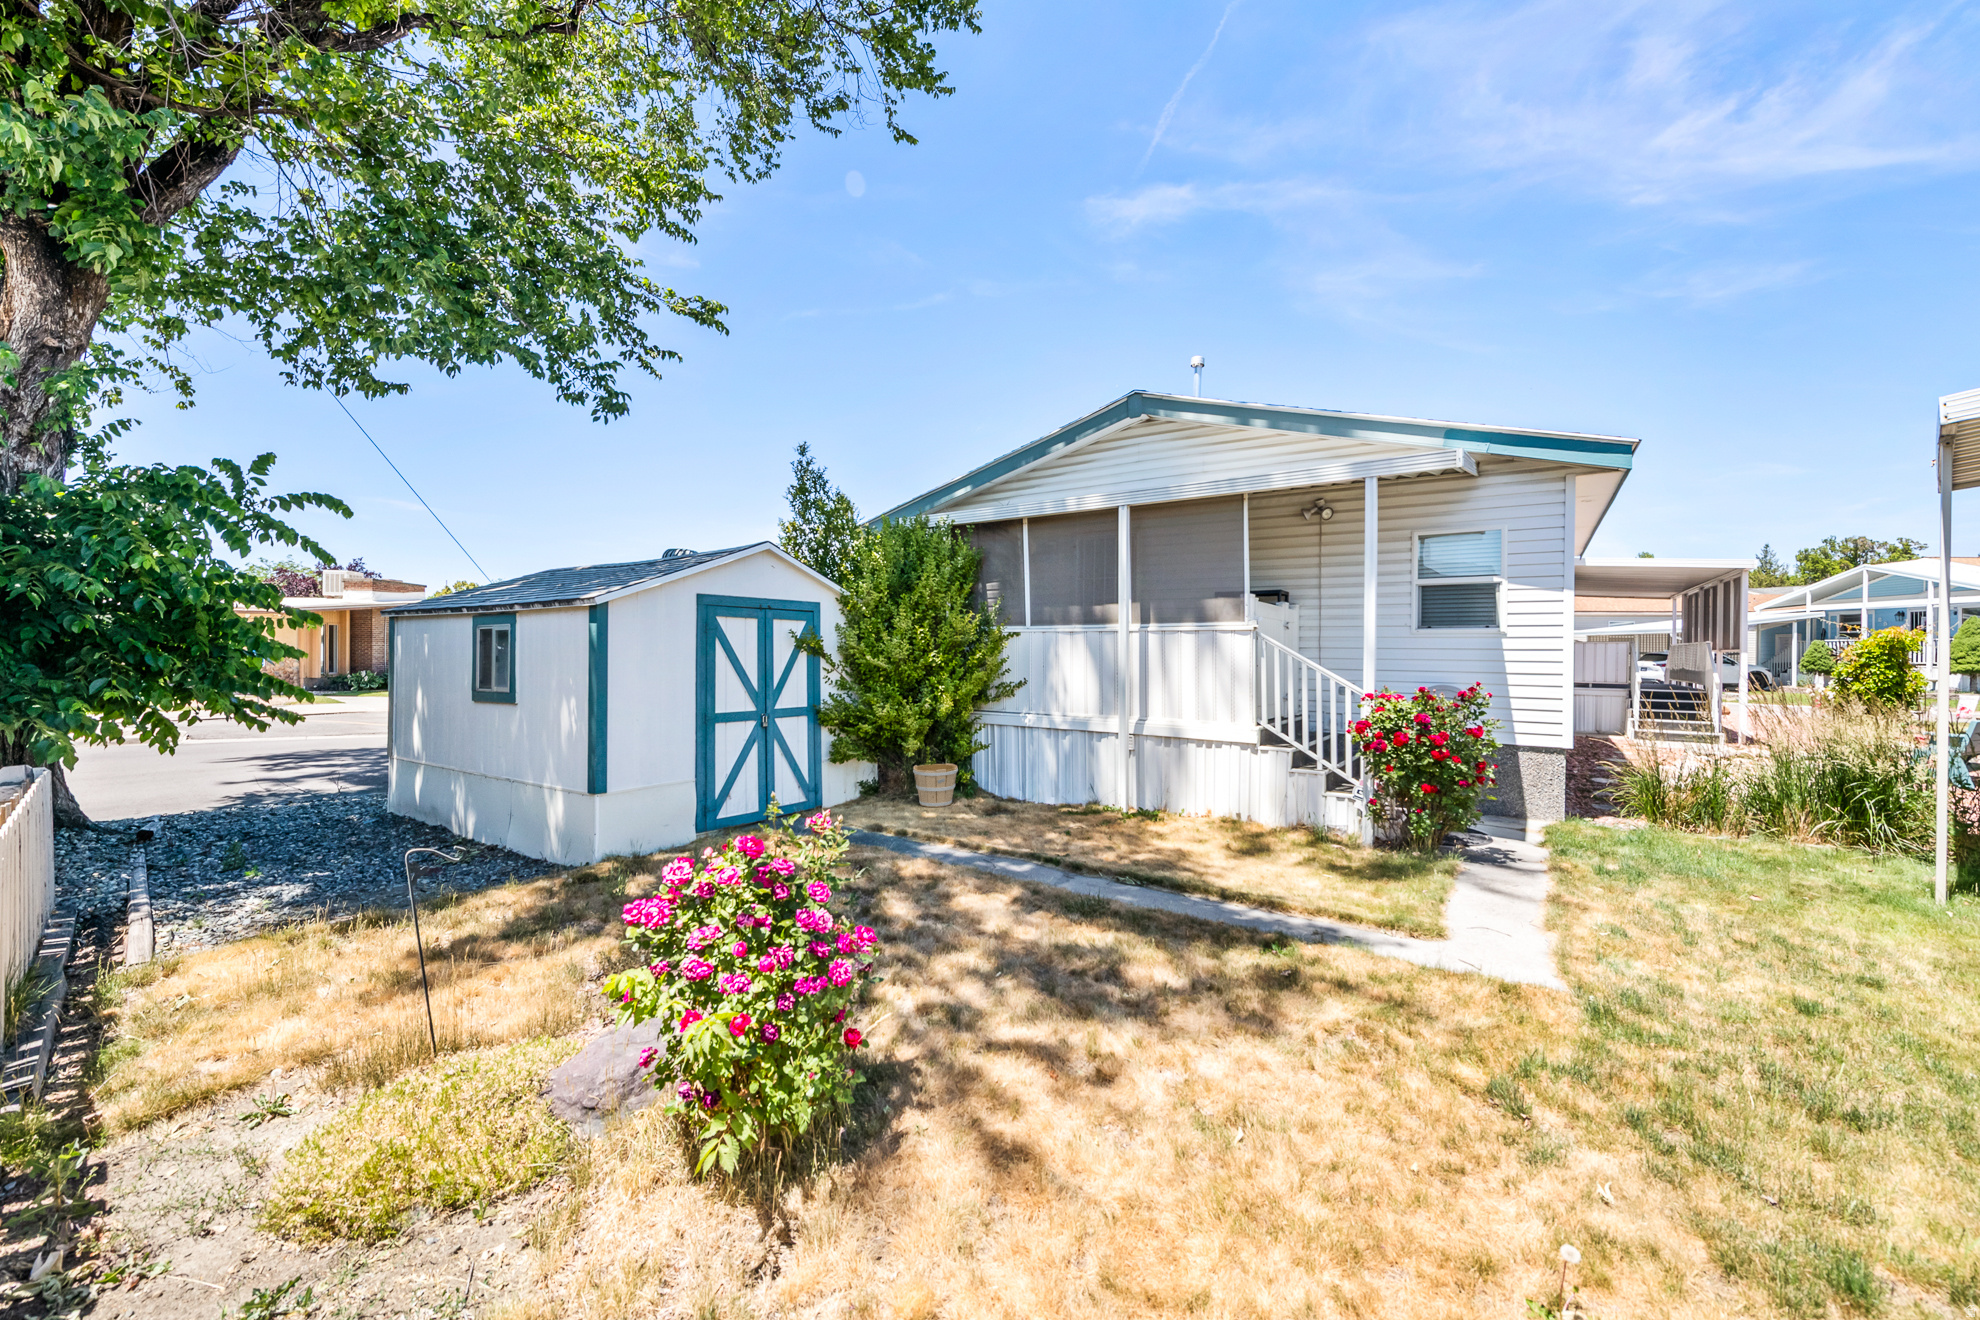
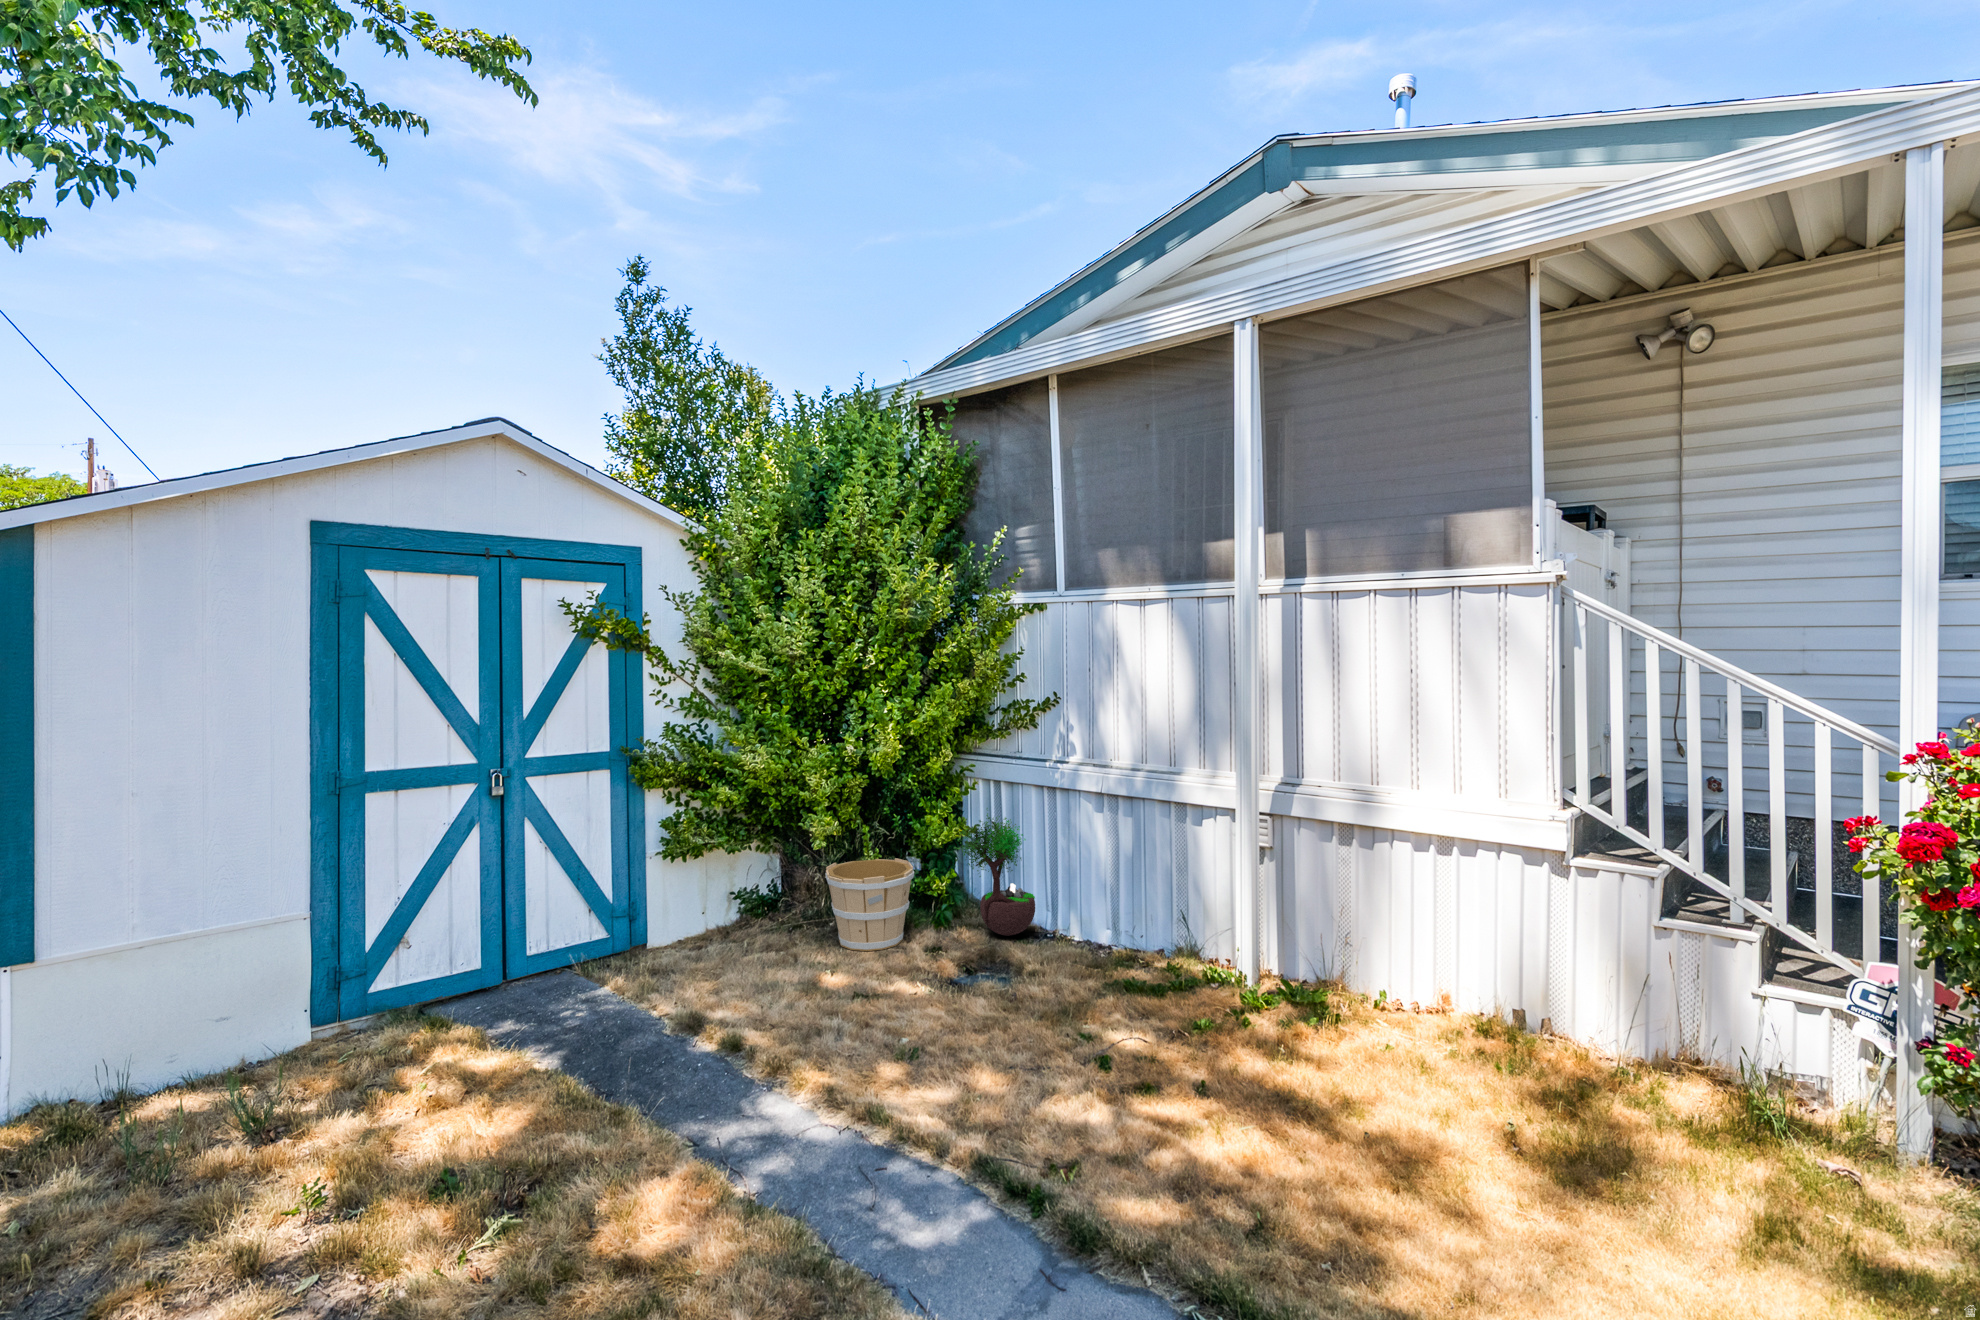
potted tree: none [978,736,1018,800] -> present [954,808,1035,936]

